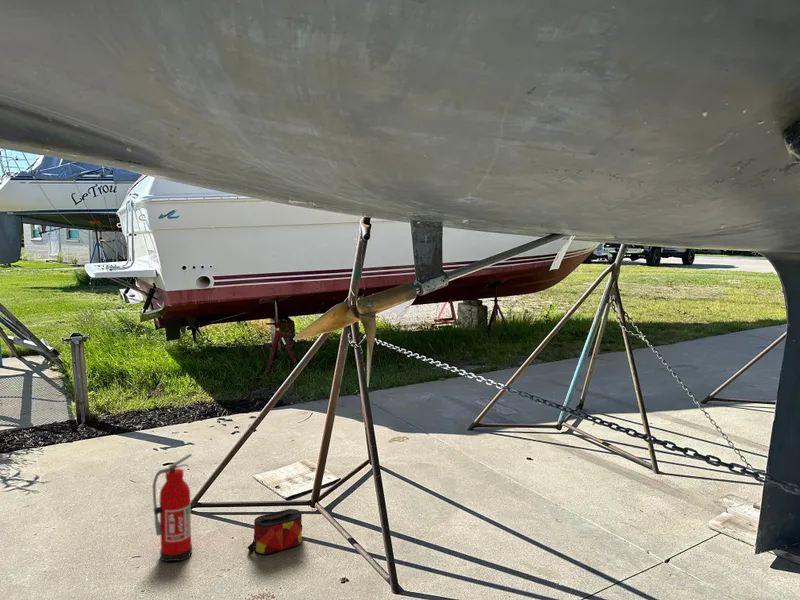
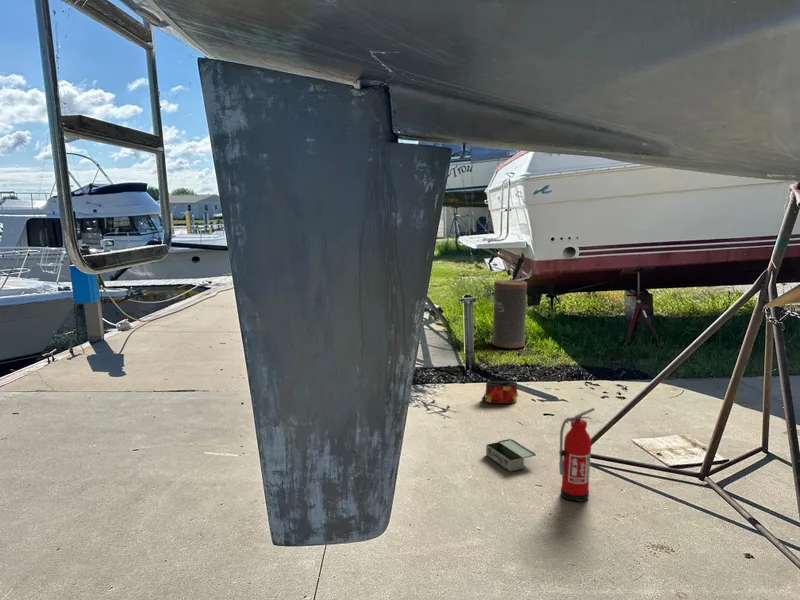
trash can: none [115,314,157,393] -> present [492,280,527,349]
toolbox: none [77,503,137,543] -> present [486,439,536,471]
bag: present [248,509,302,555] -> present [482,381,518,404]

